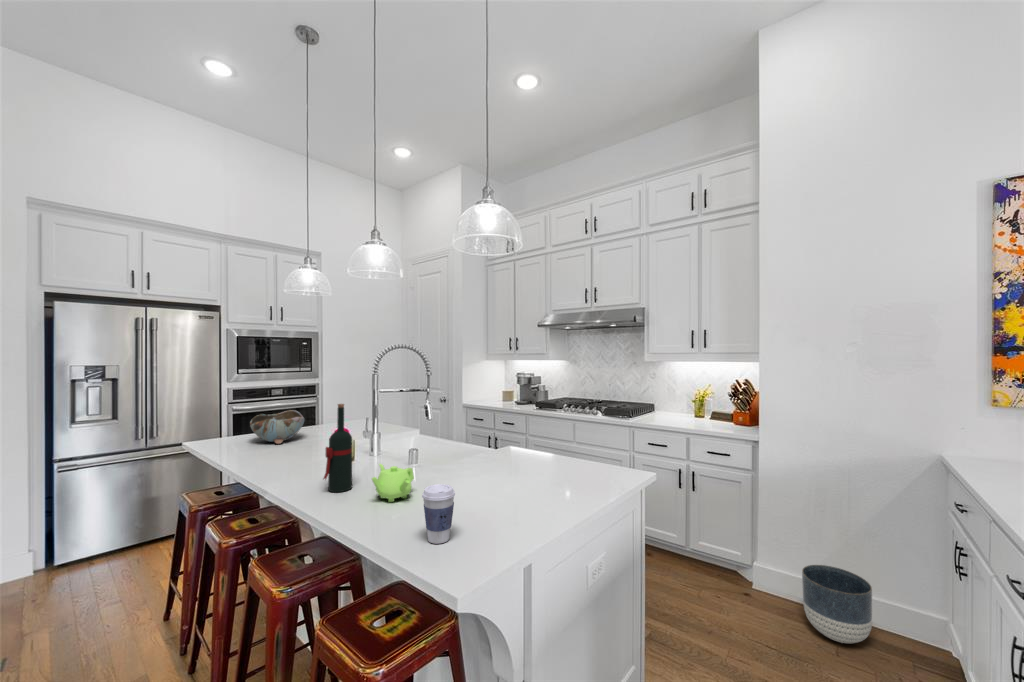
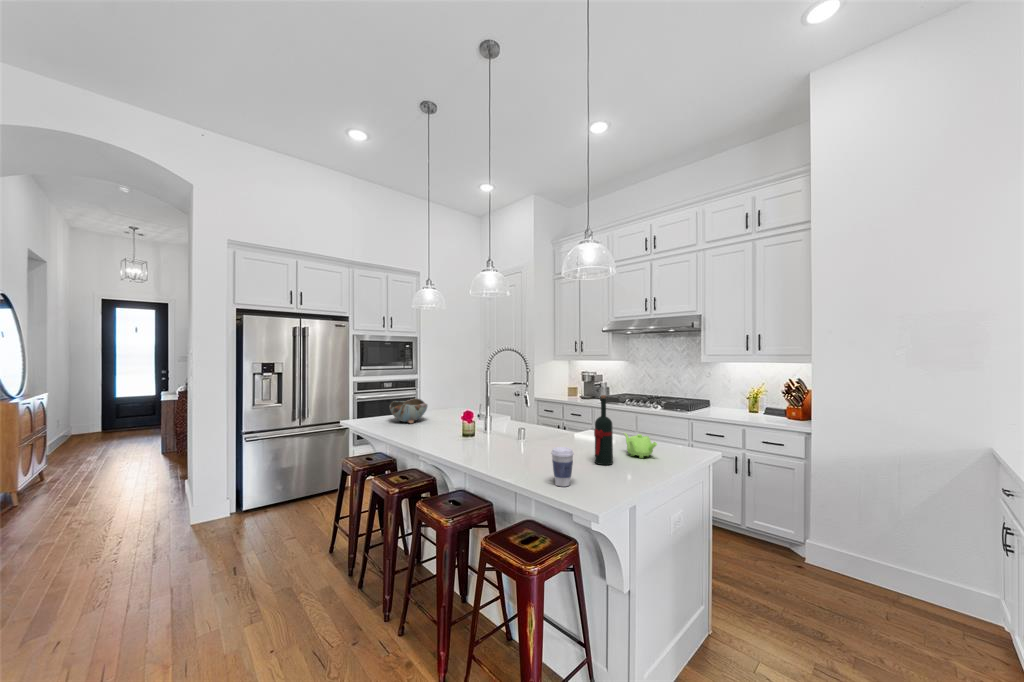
wine bottle: present [324,404,352,492] -> present [594,395,613,465]
teapot: present [372,464,414,502] -> present [624,433,657,458]
planter: present [802,565,872,643] -> none [850,541,916,608]

